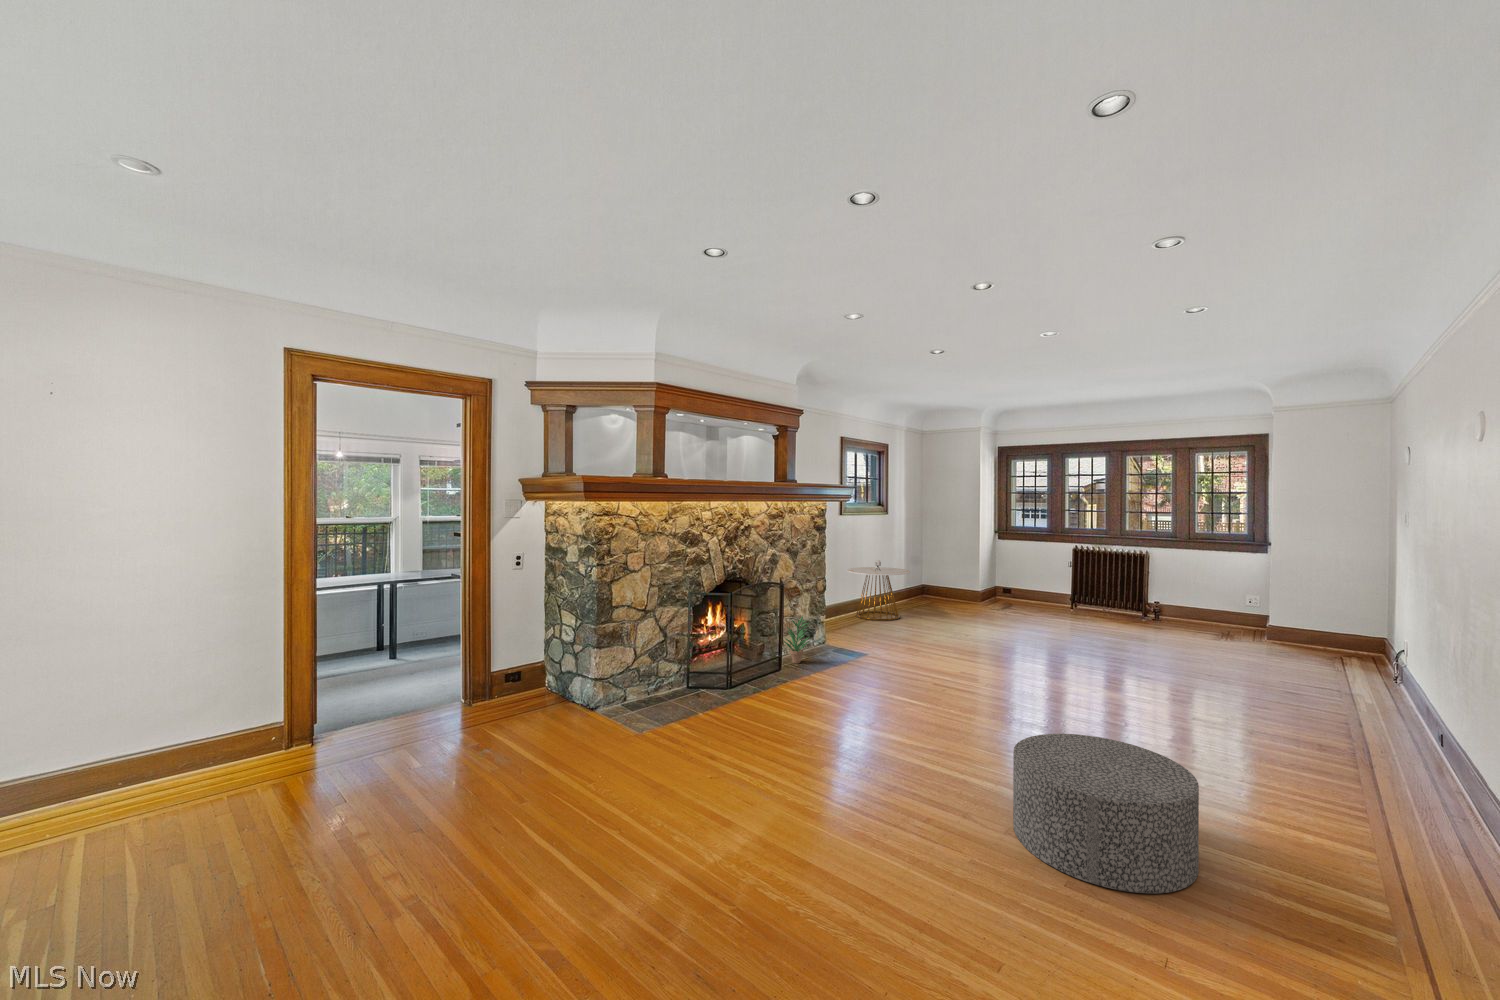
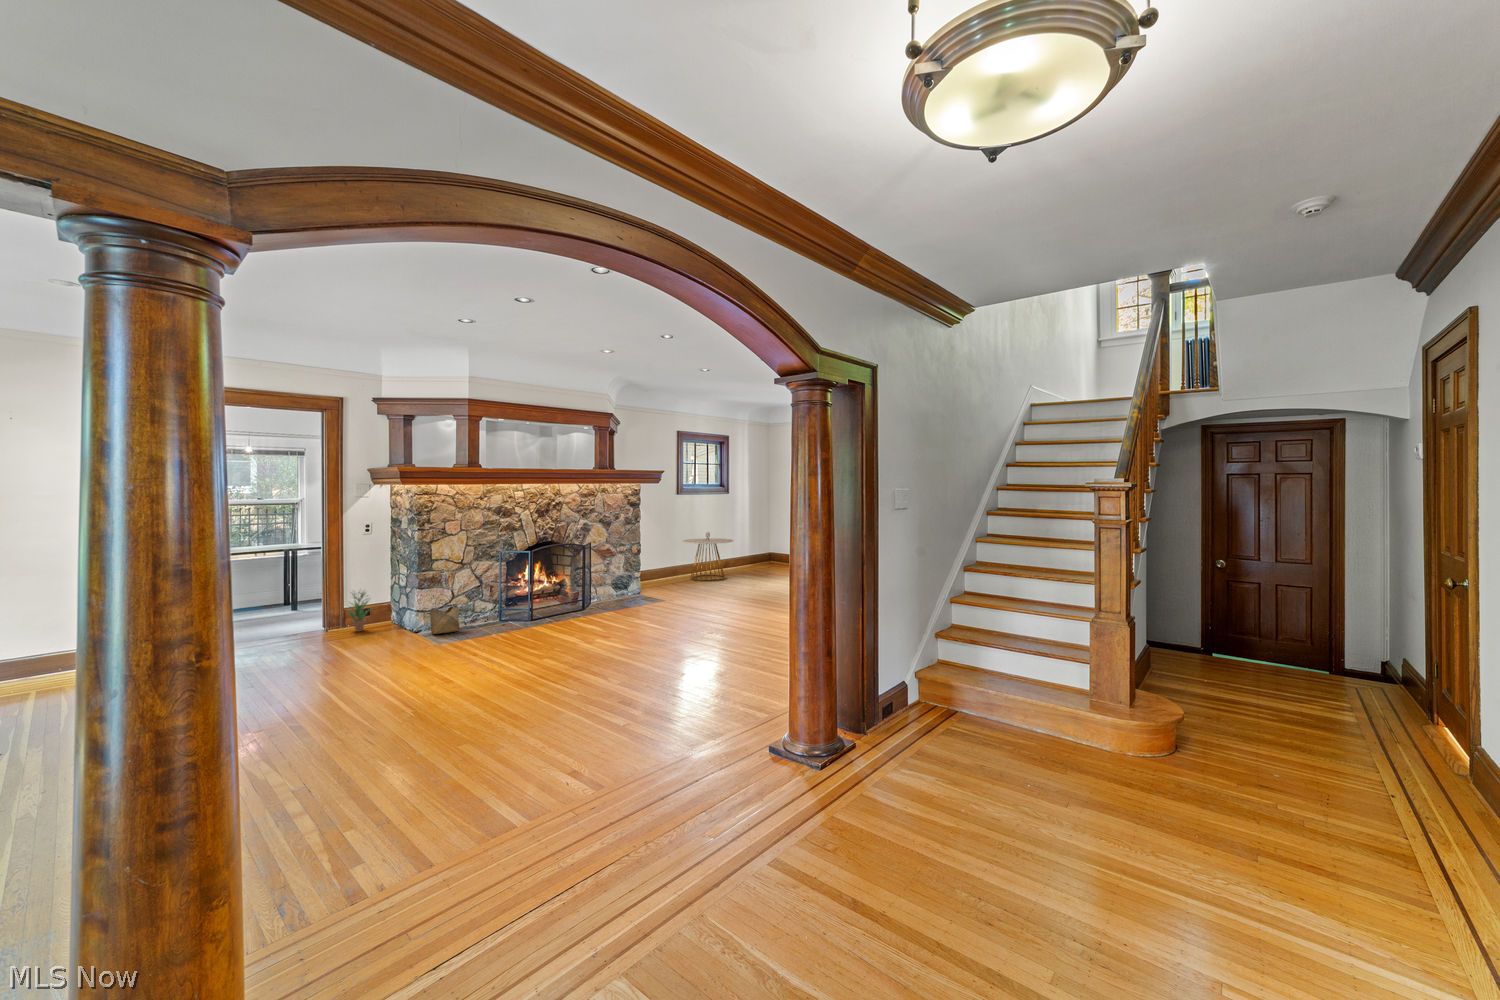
potted plant: present [784,616,809,663] -> present [348,592,368,632]
woven basket: none [612,656,649,715] -> present [430,594,459,634]
ottoman: present [1013,734,1199,893] -> none [619,627,714,699]

